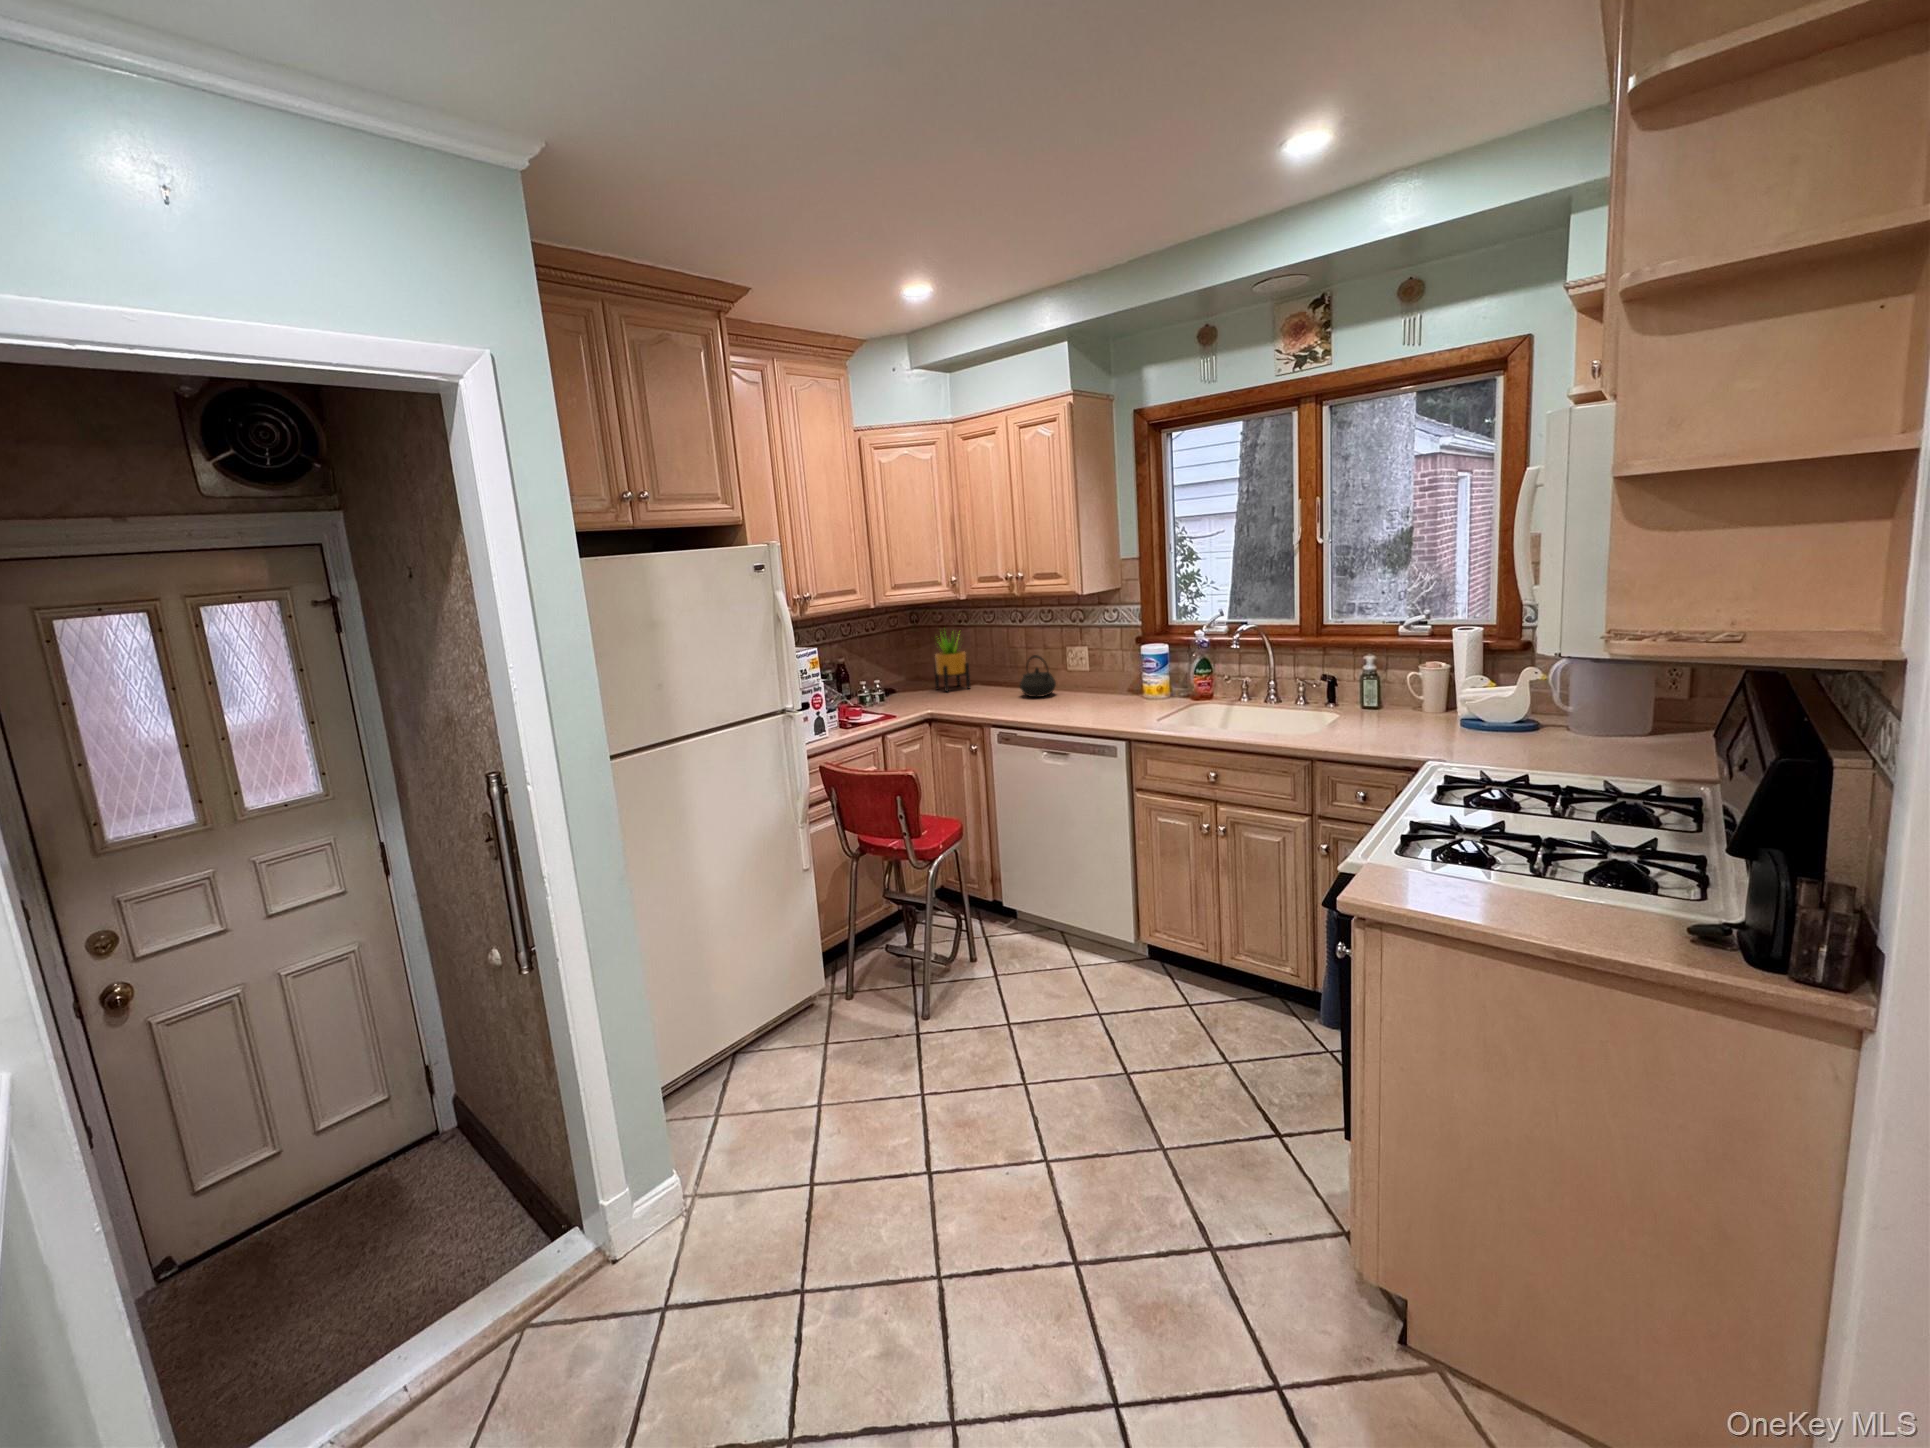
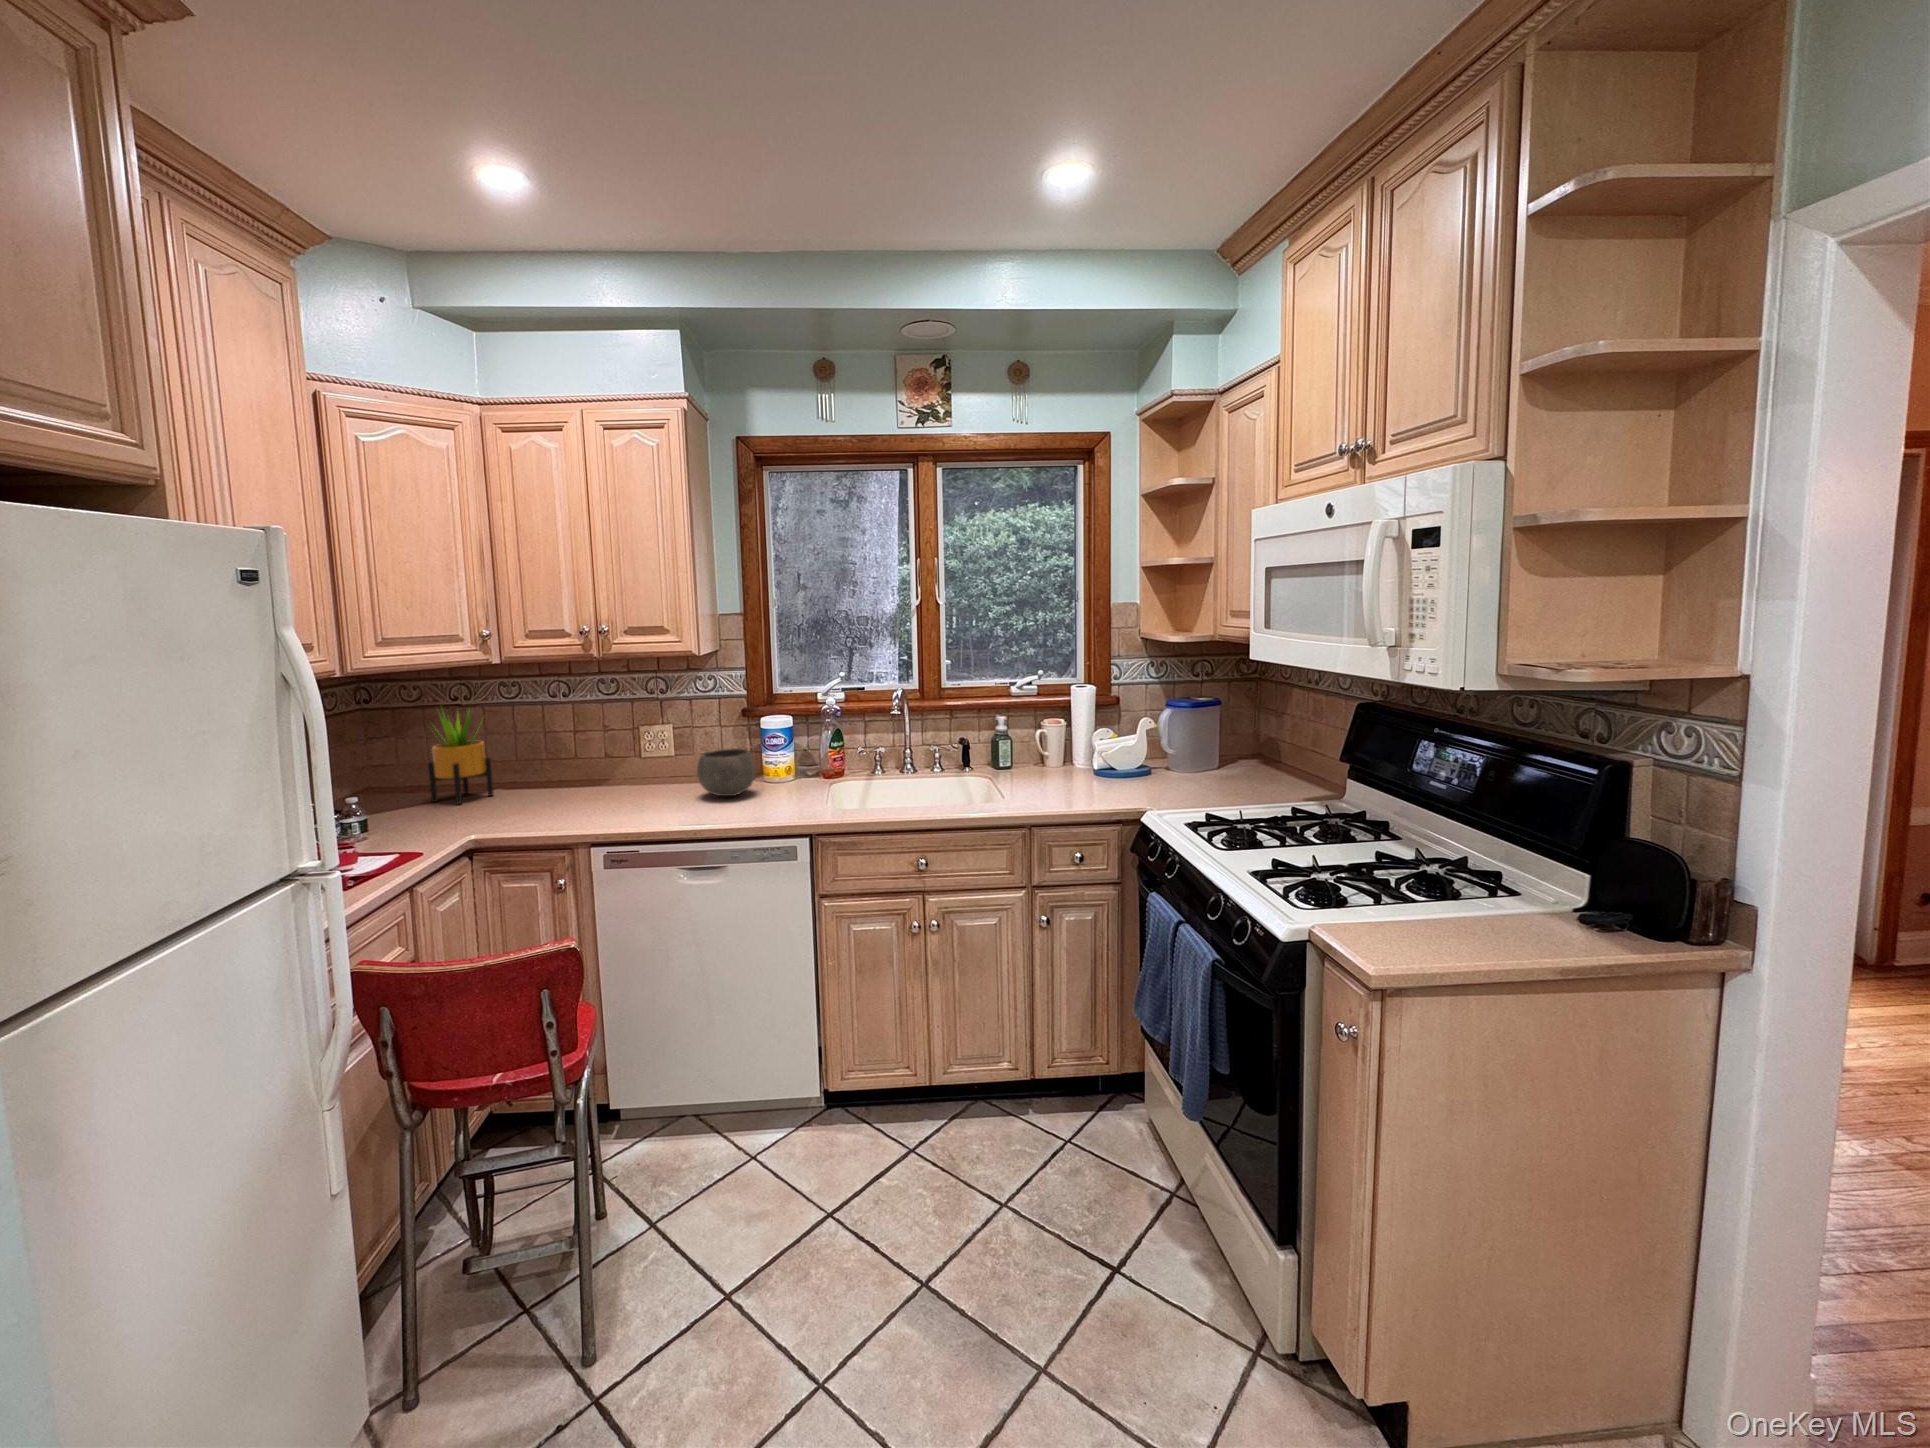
kettle: present [1020,655,1056,697] -> none [589,738,644,796]
ceramic bowl: none [1080,668,1125,705] -> present [697,748,755,796]

